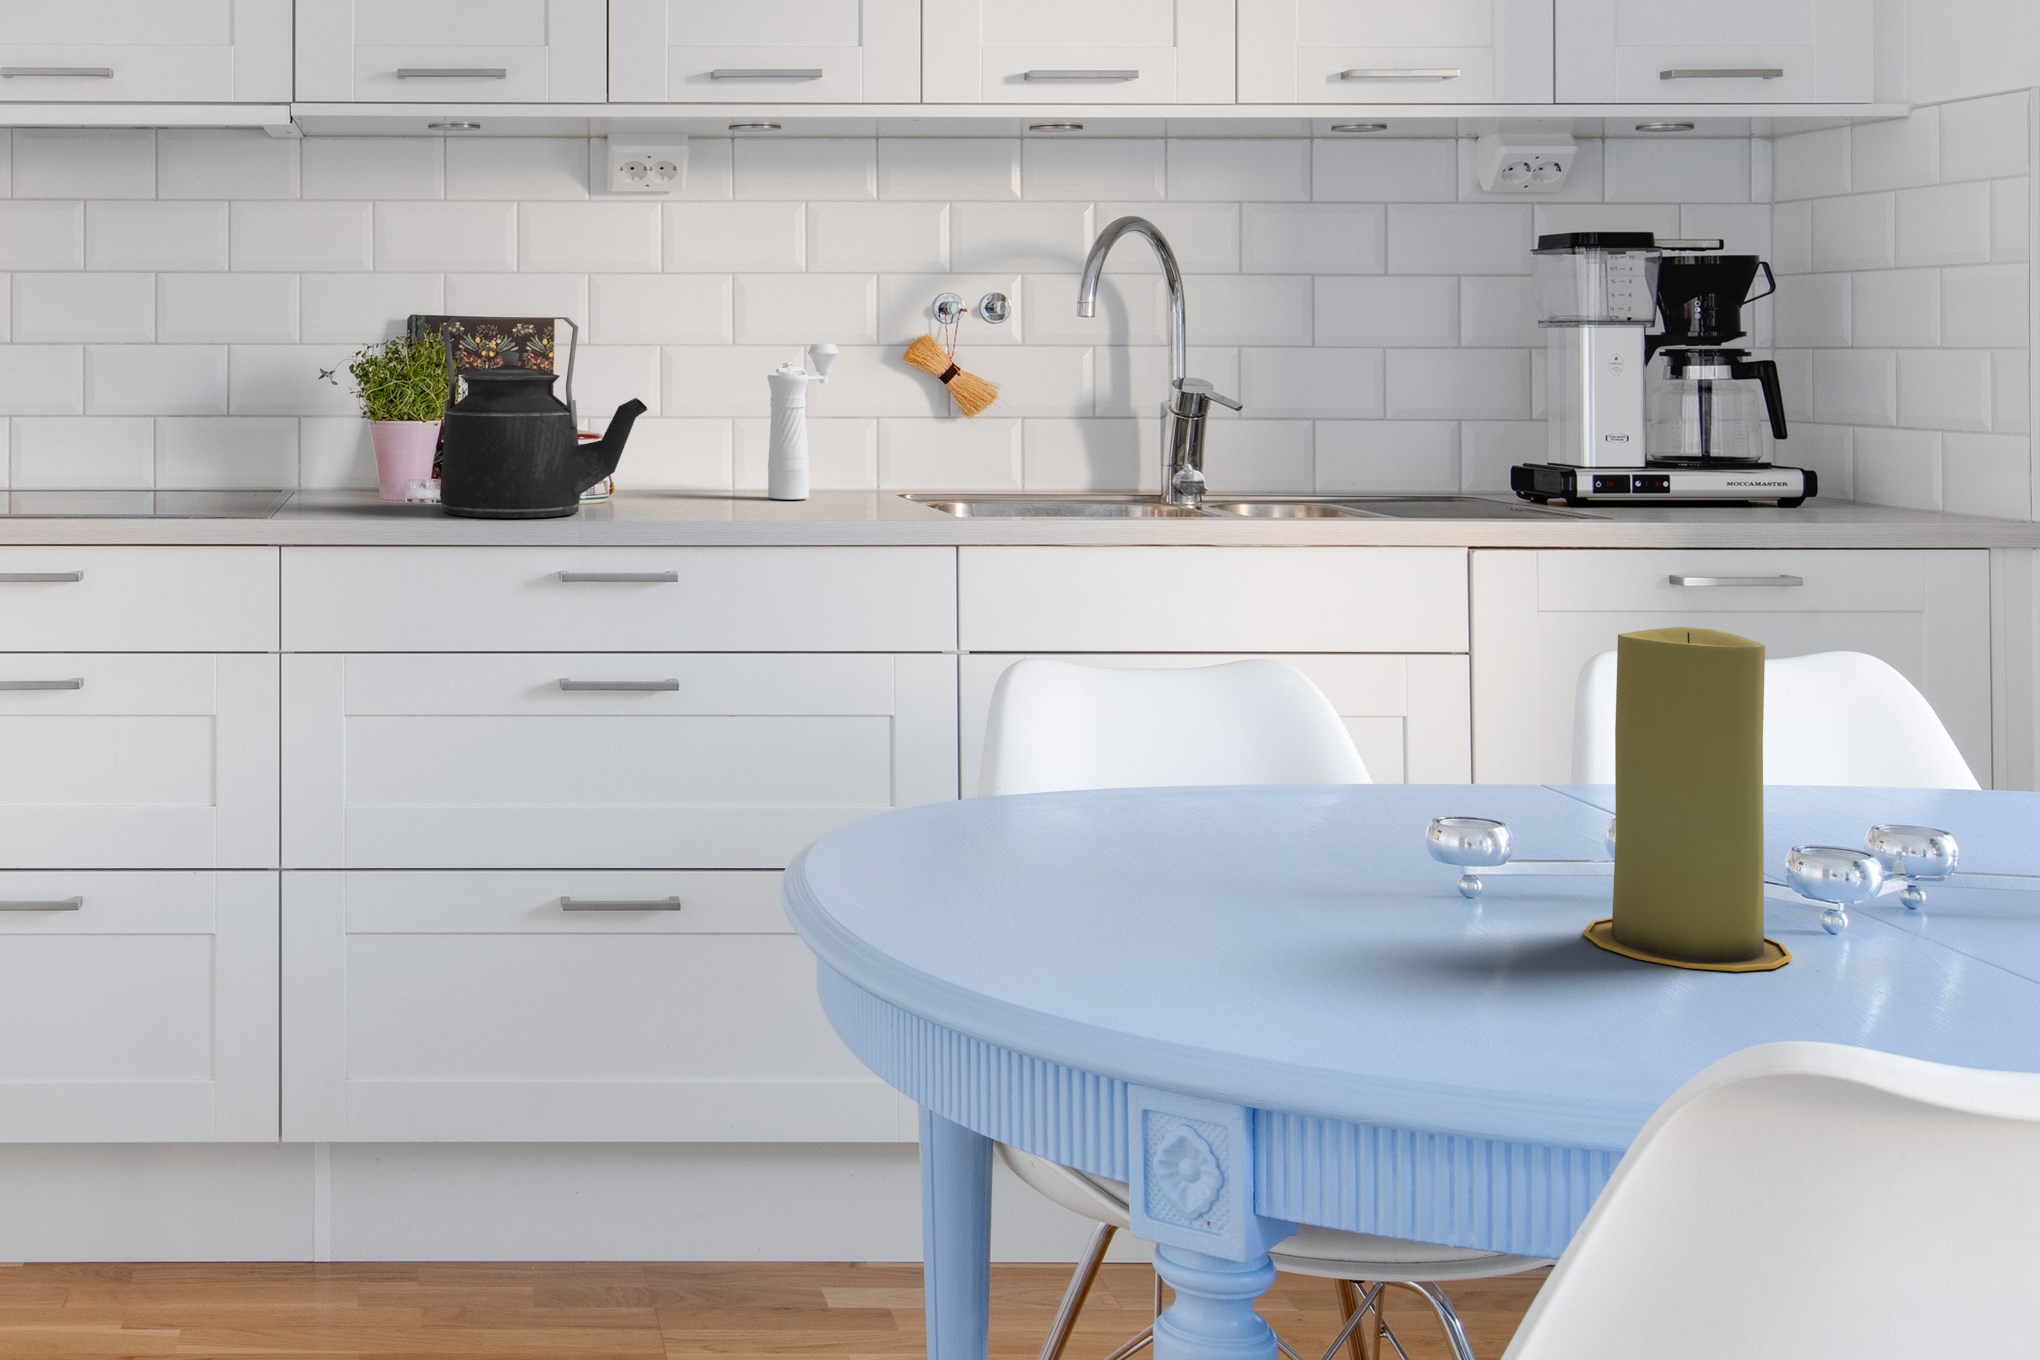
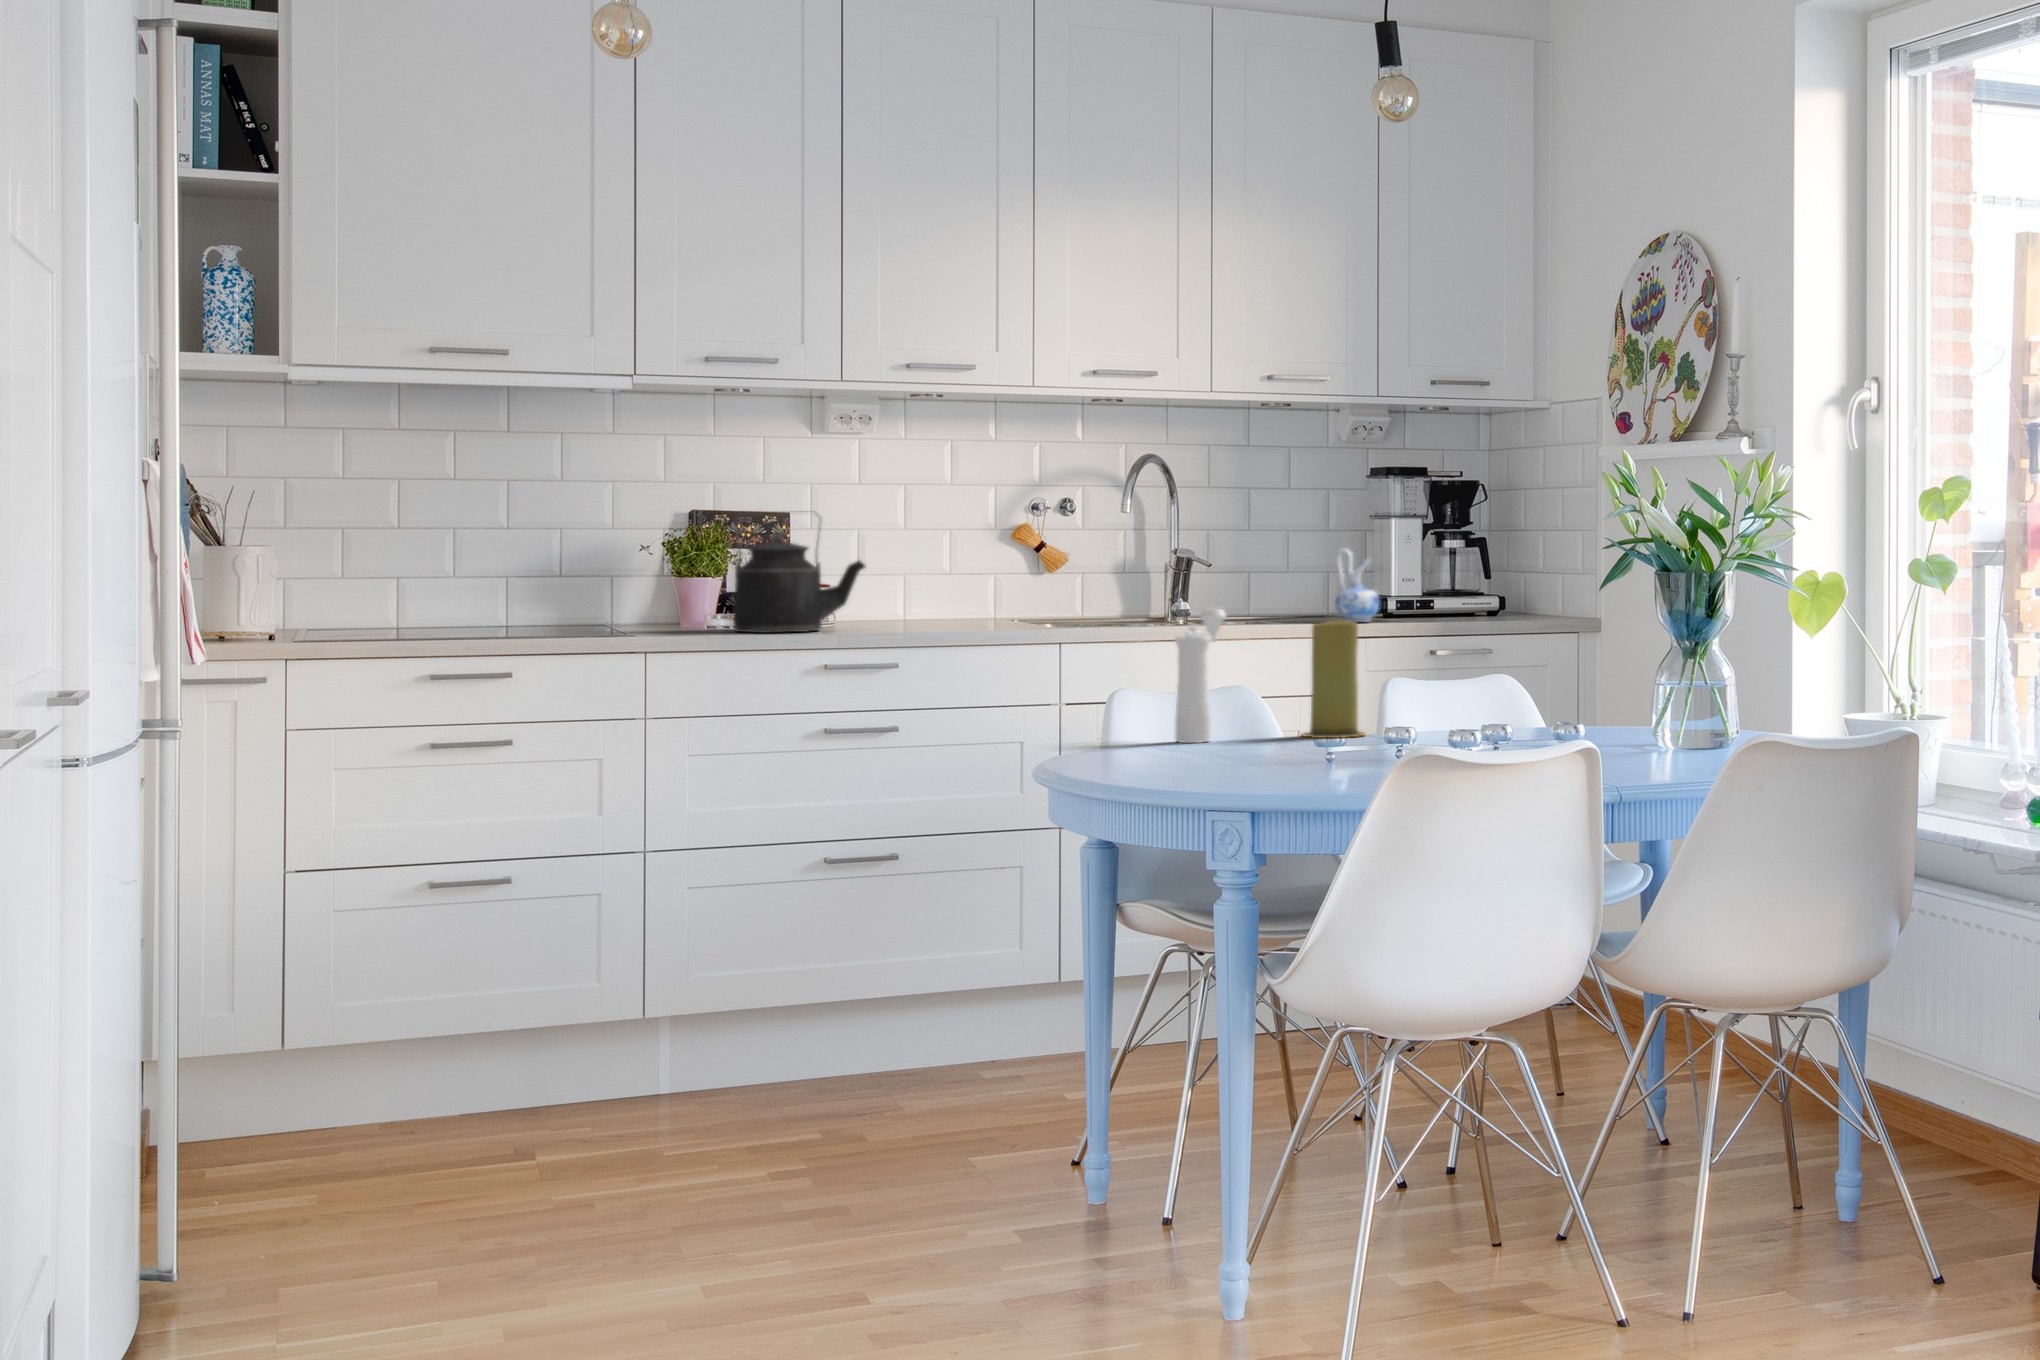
pepper mill: present [767,344,839,499] -> present [1175,609,1226,743]
ceramic pitcher: none [1487,382,1577,520] -> present [1335,549,1379,622]

